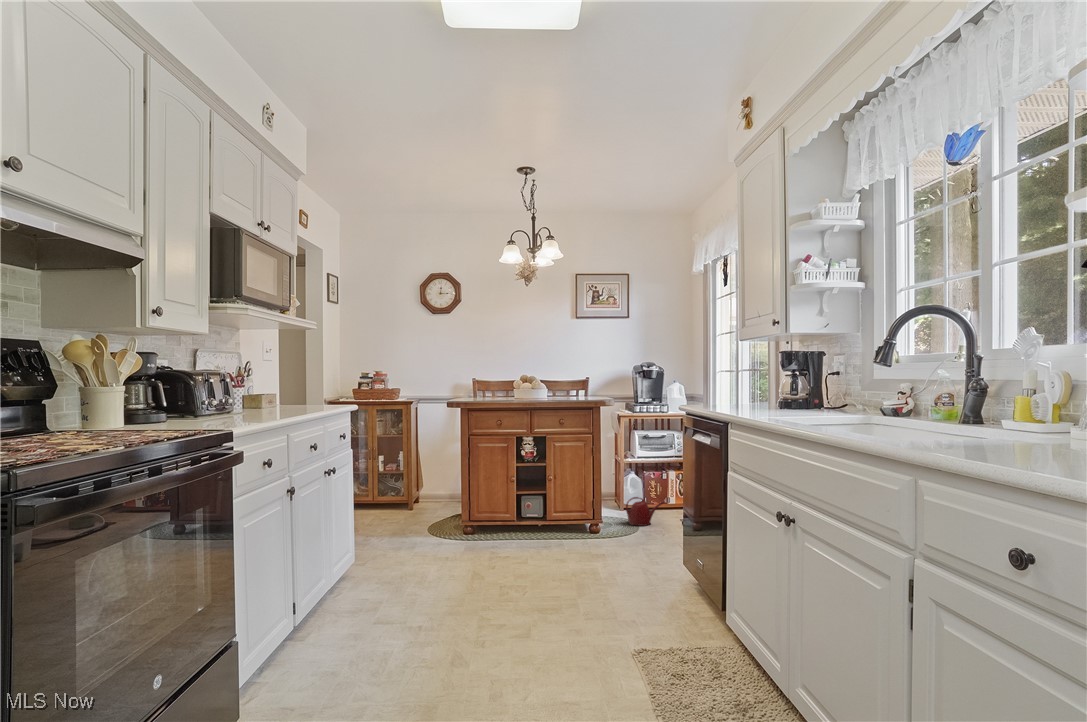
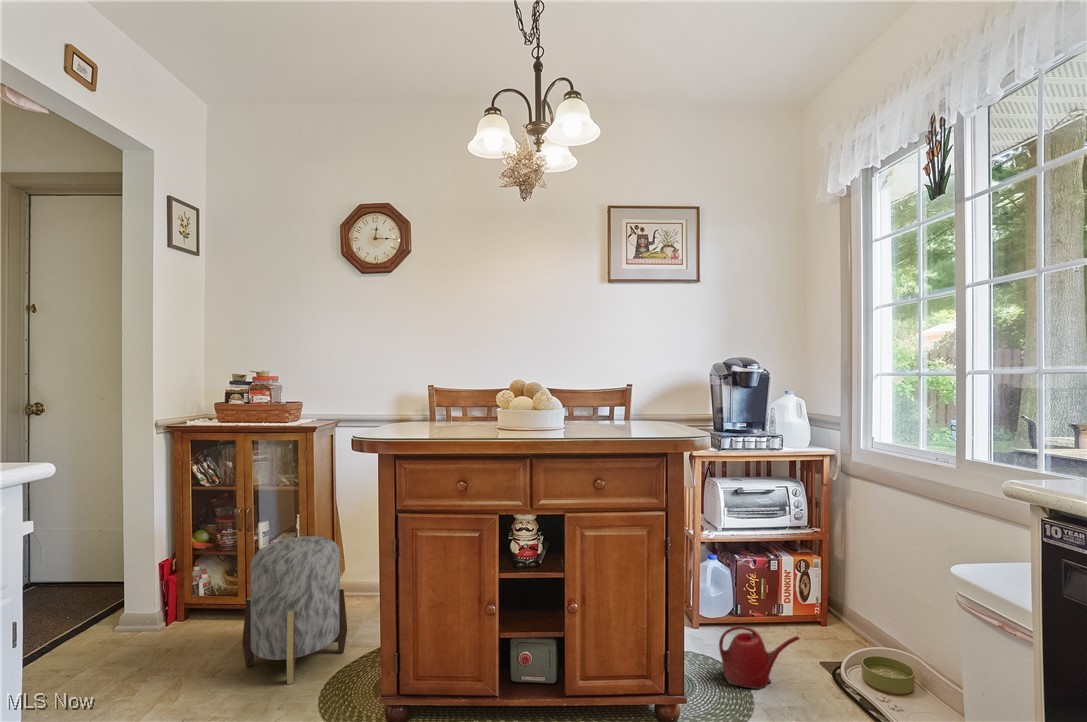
stool: none [384,458,435,526] -> present [242,536,348,684]

